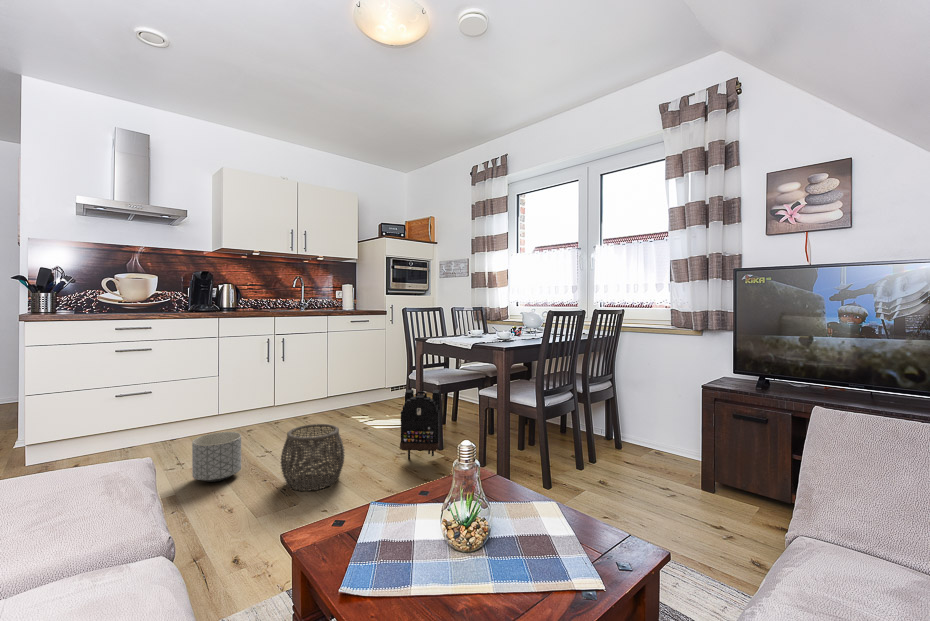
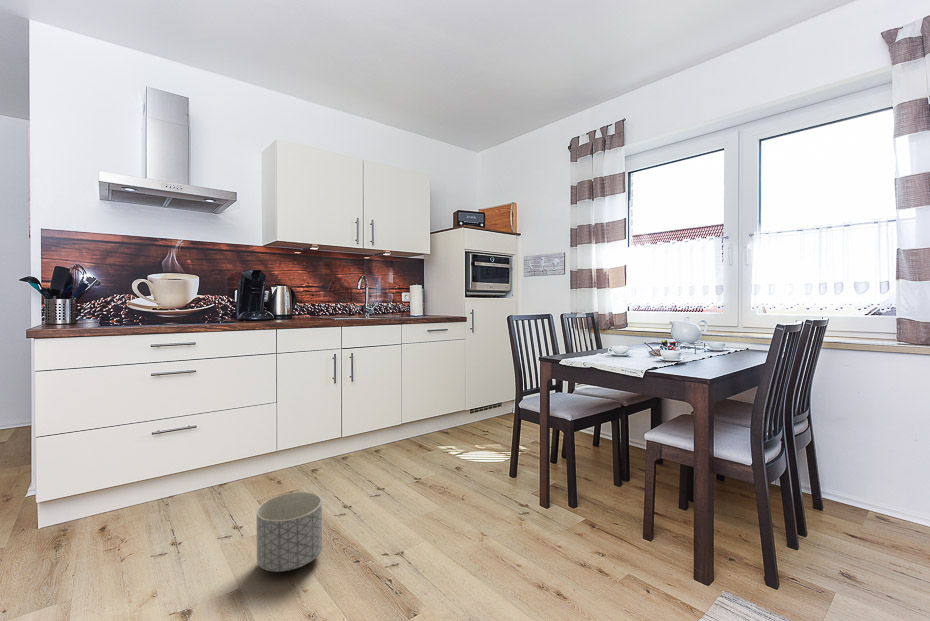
backpack: present [400,390,440,459] -> none [535,429,591,528]
woven basket: present [281,424,345,491] -> none [384,484,473,596]

